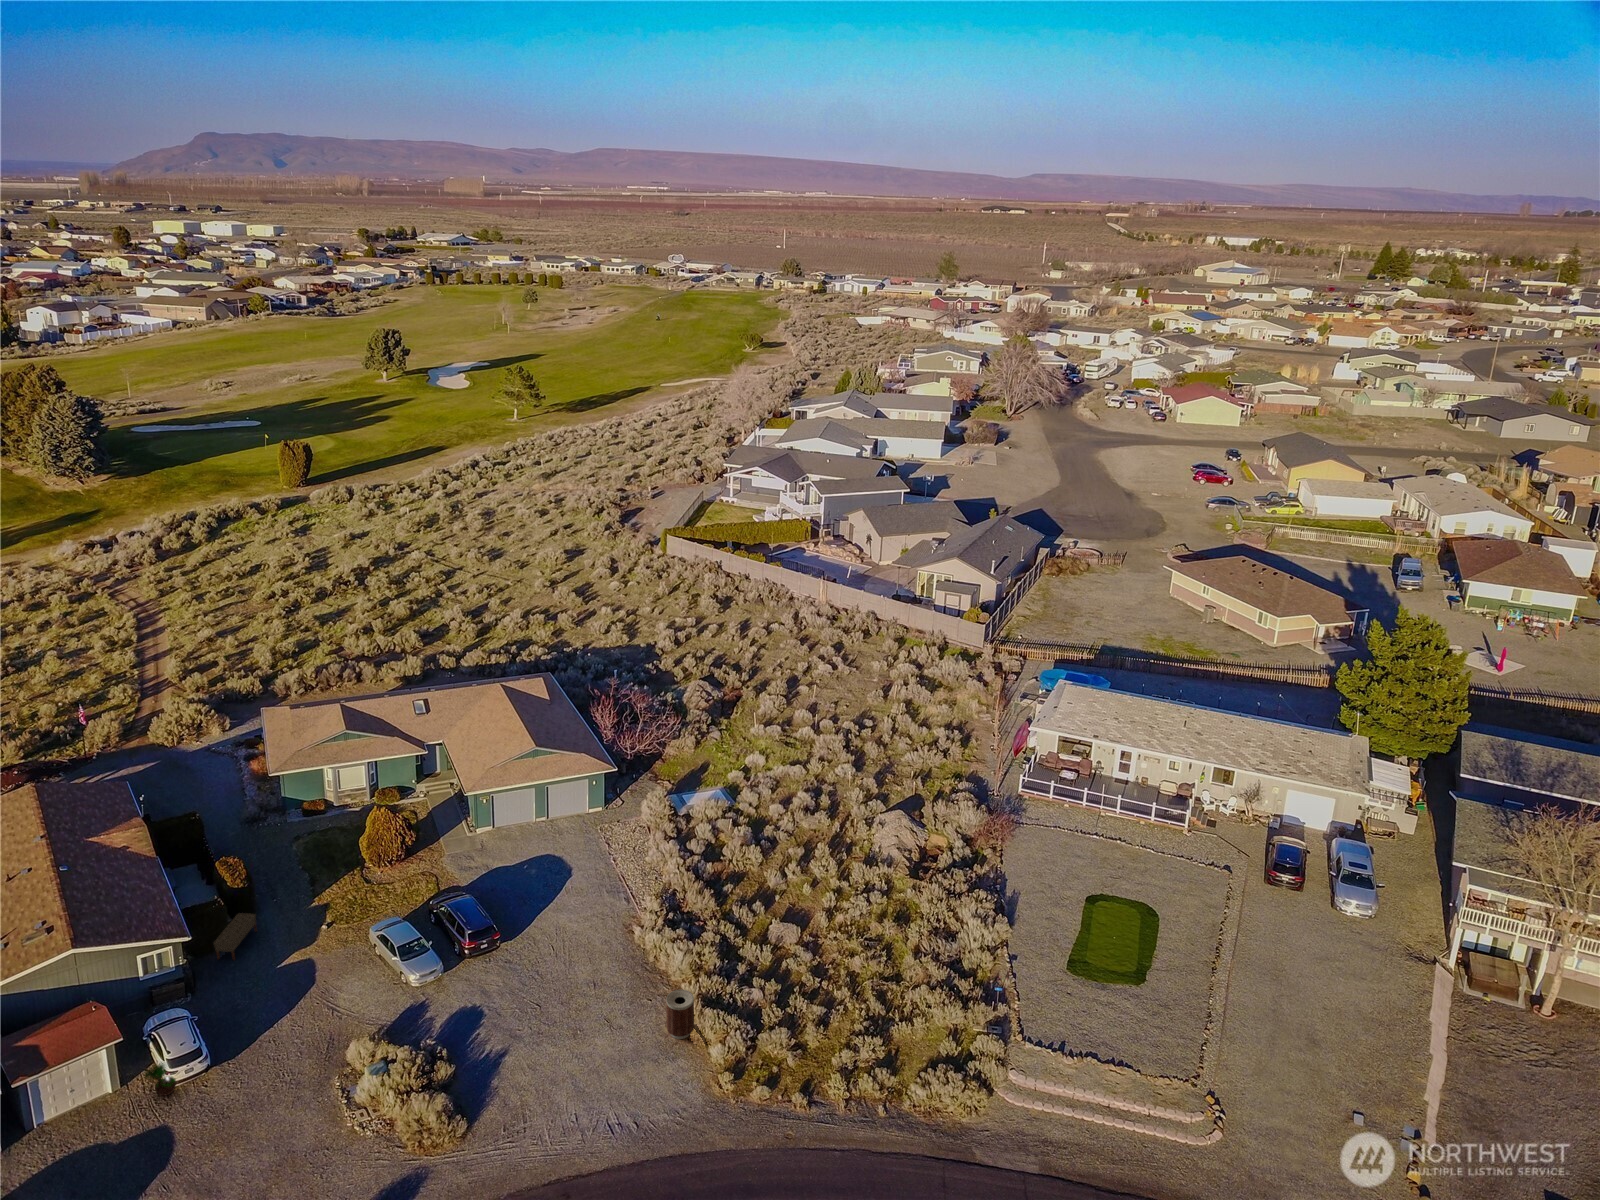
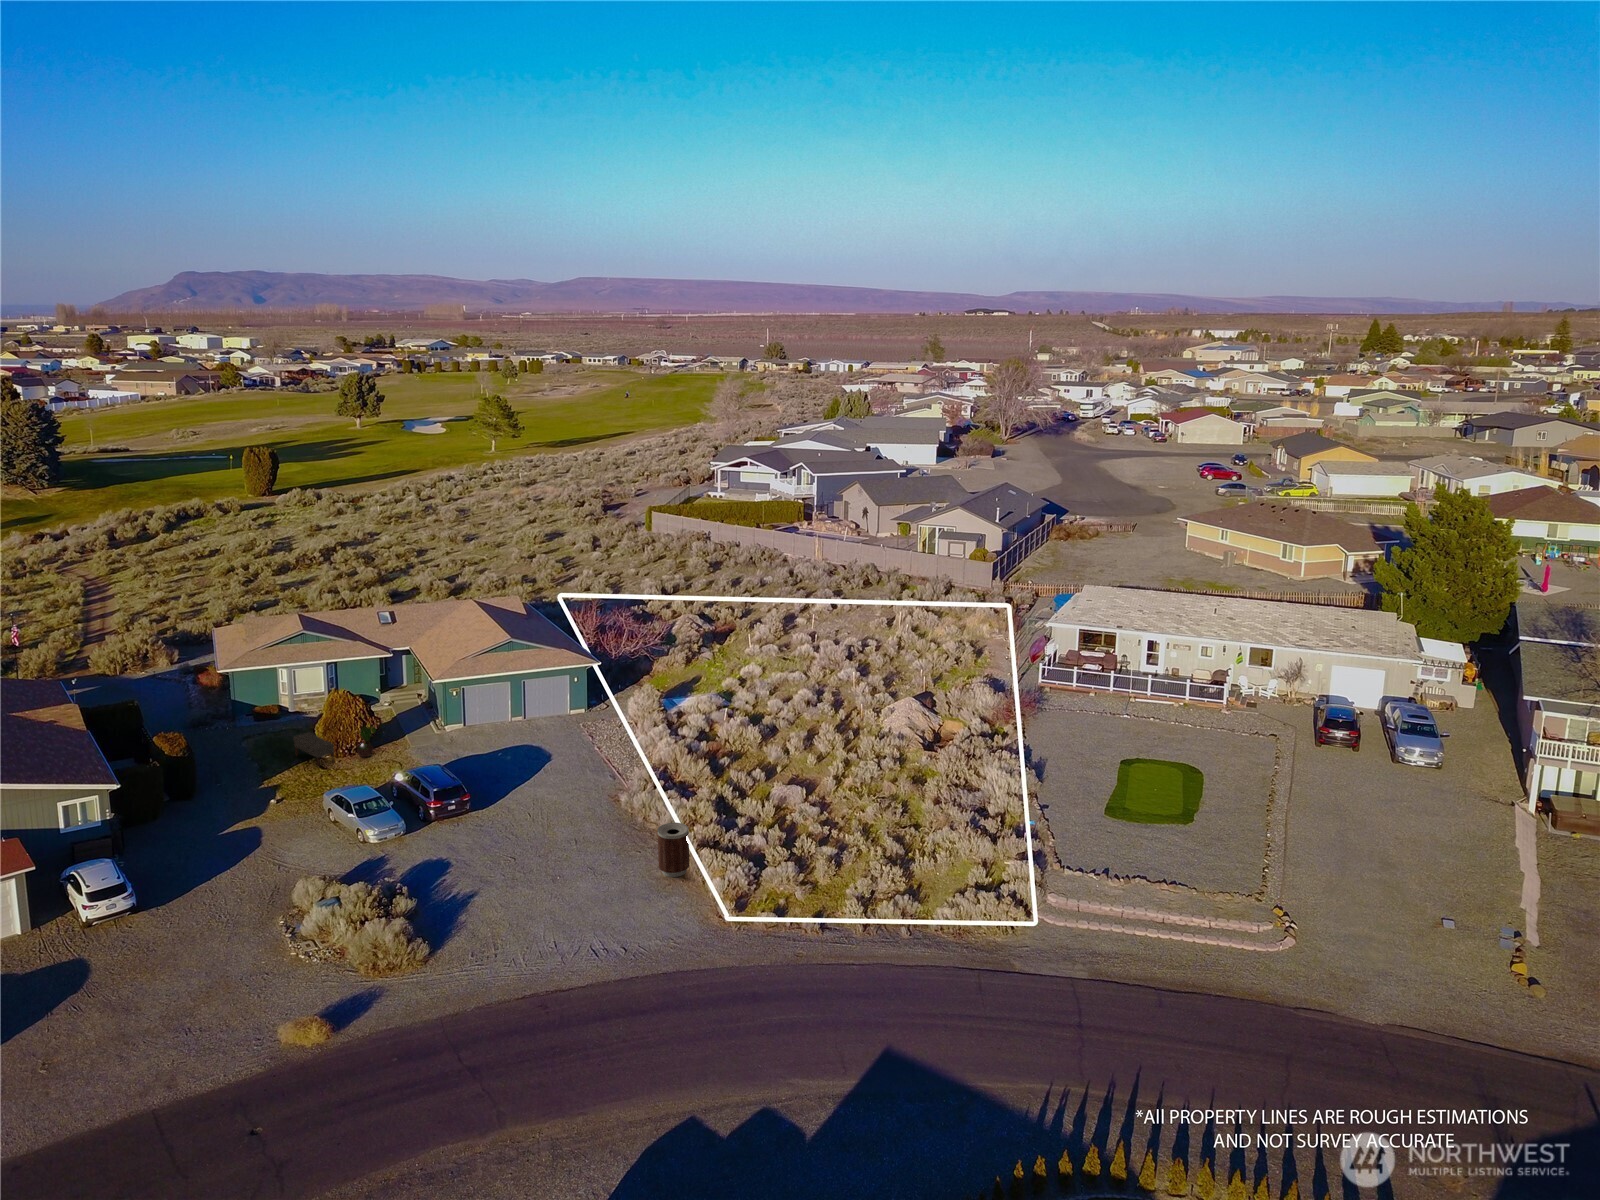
bench: present [214,913,257,960] -> present [293,732,335,767]
potted tree: present [144,1063,176,1096] -> present [357,726,374,757]

